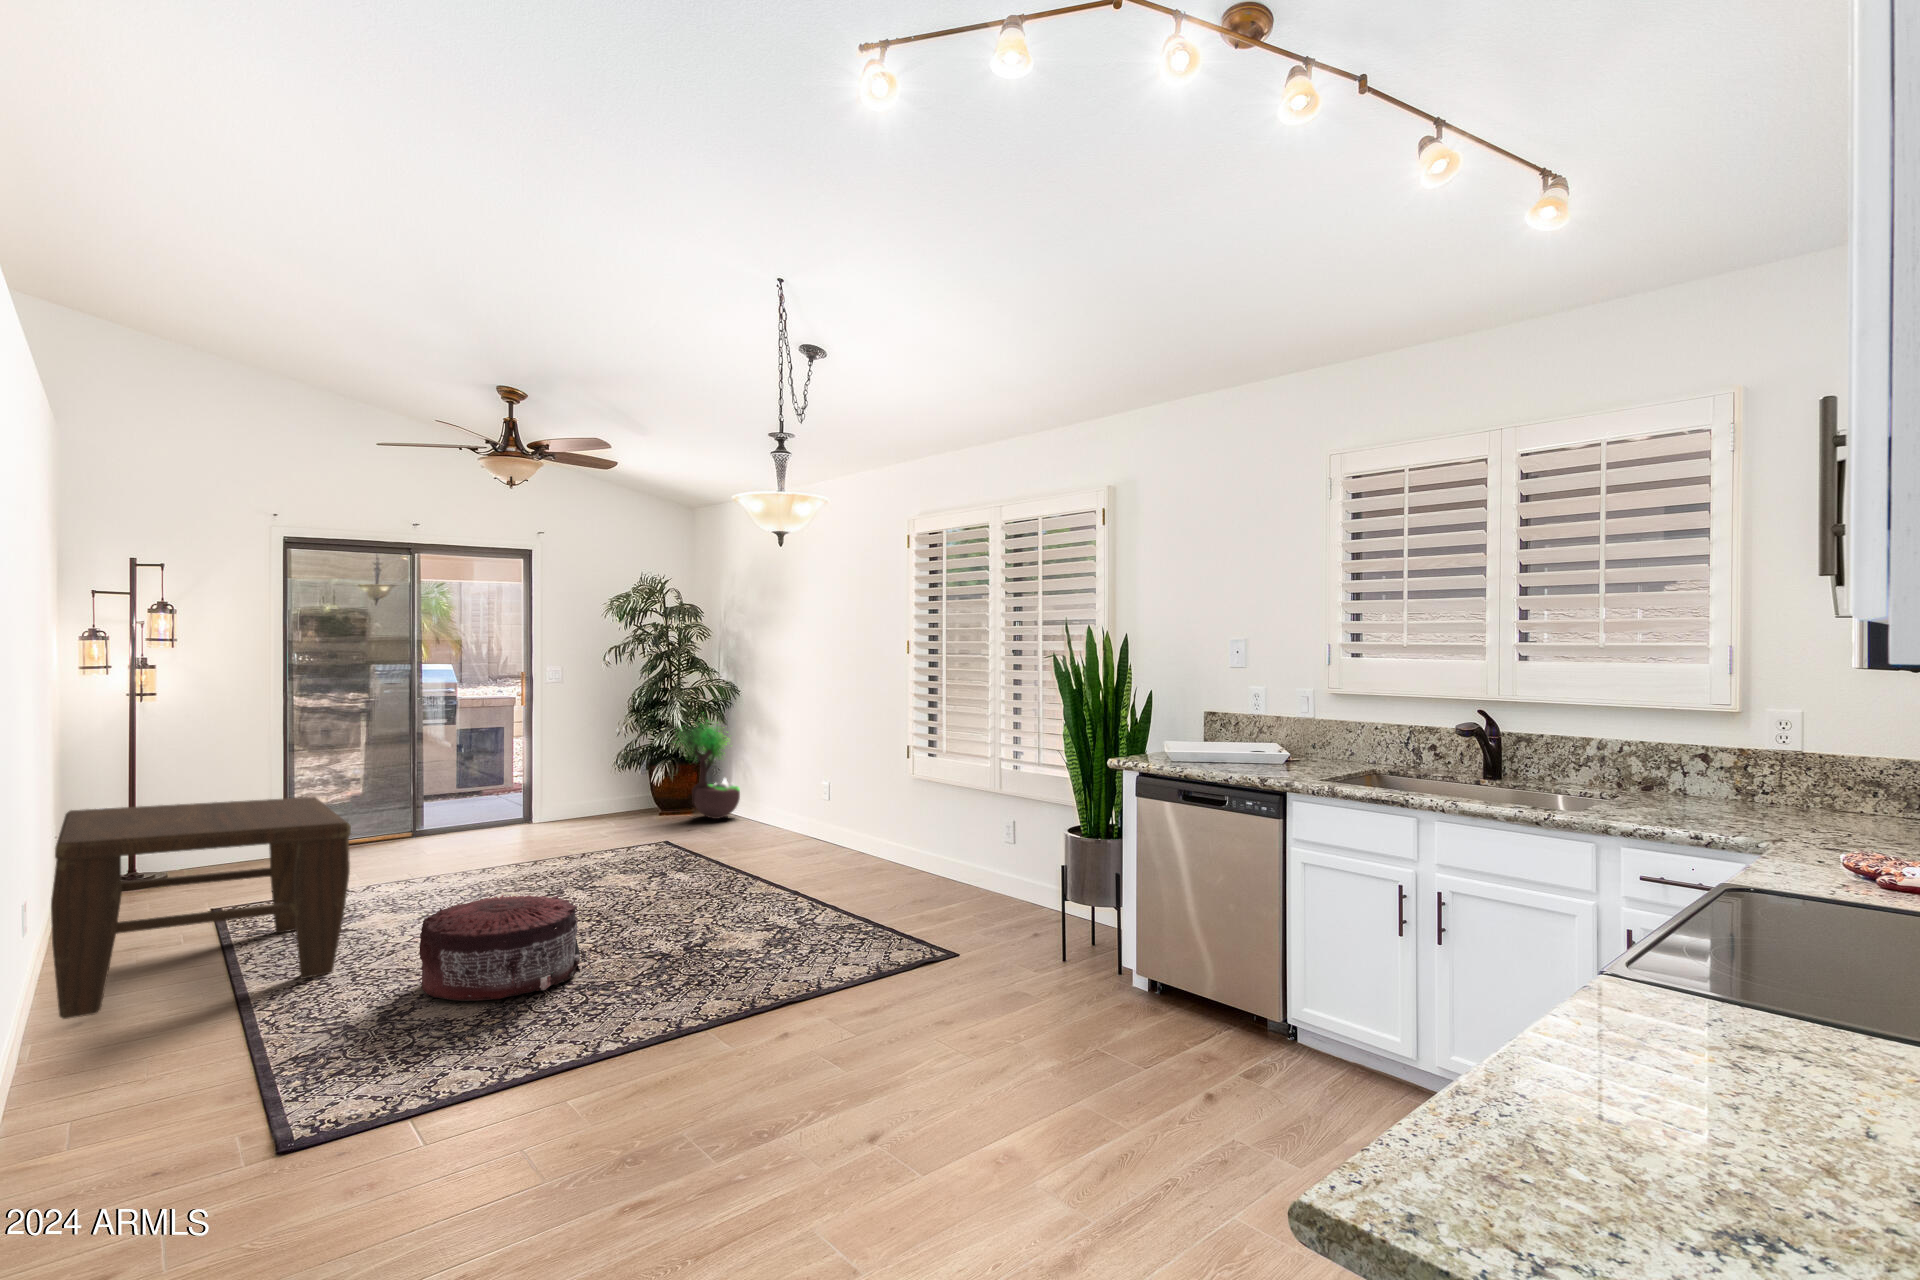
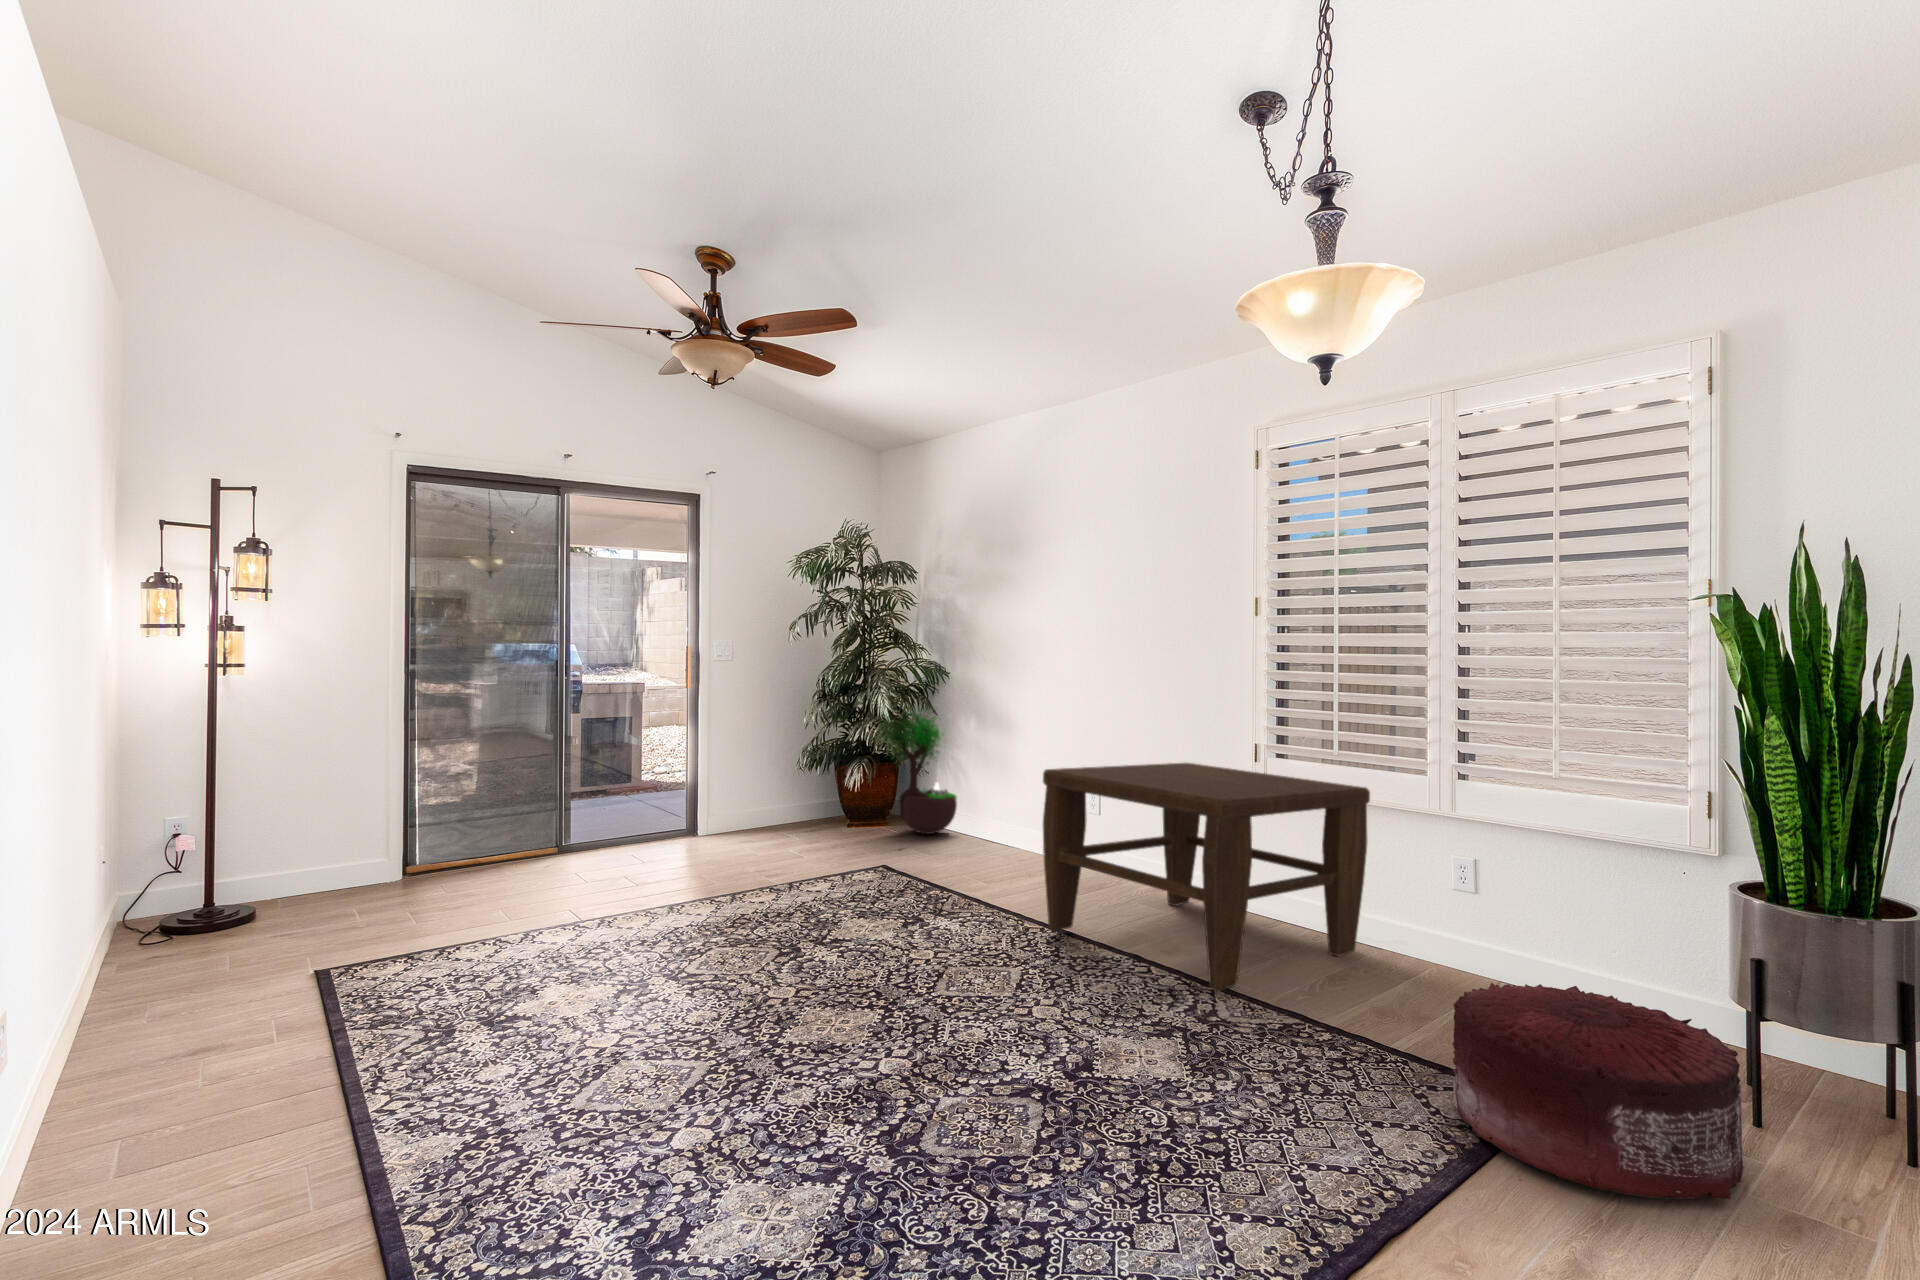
coffee table: present [51,797,351,1019] -> present [1043,763,1370,991]
pouf: present [419,895,580,1001] -> present [1453,983,1744,1199]

